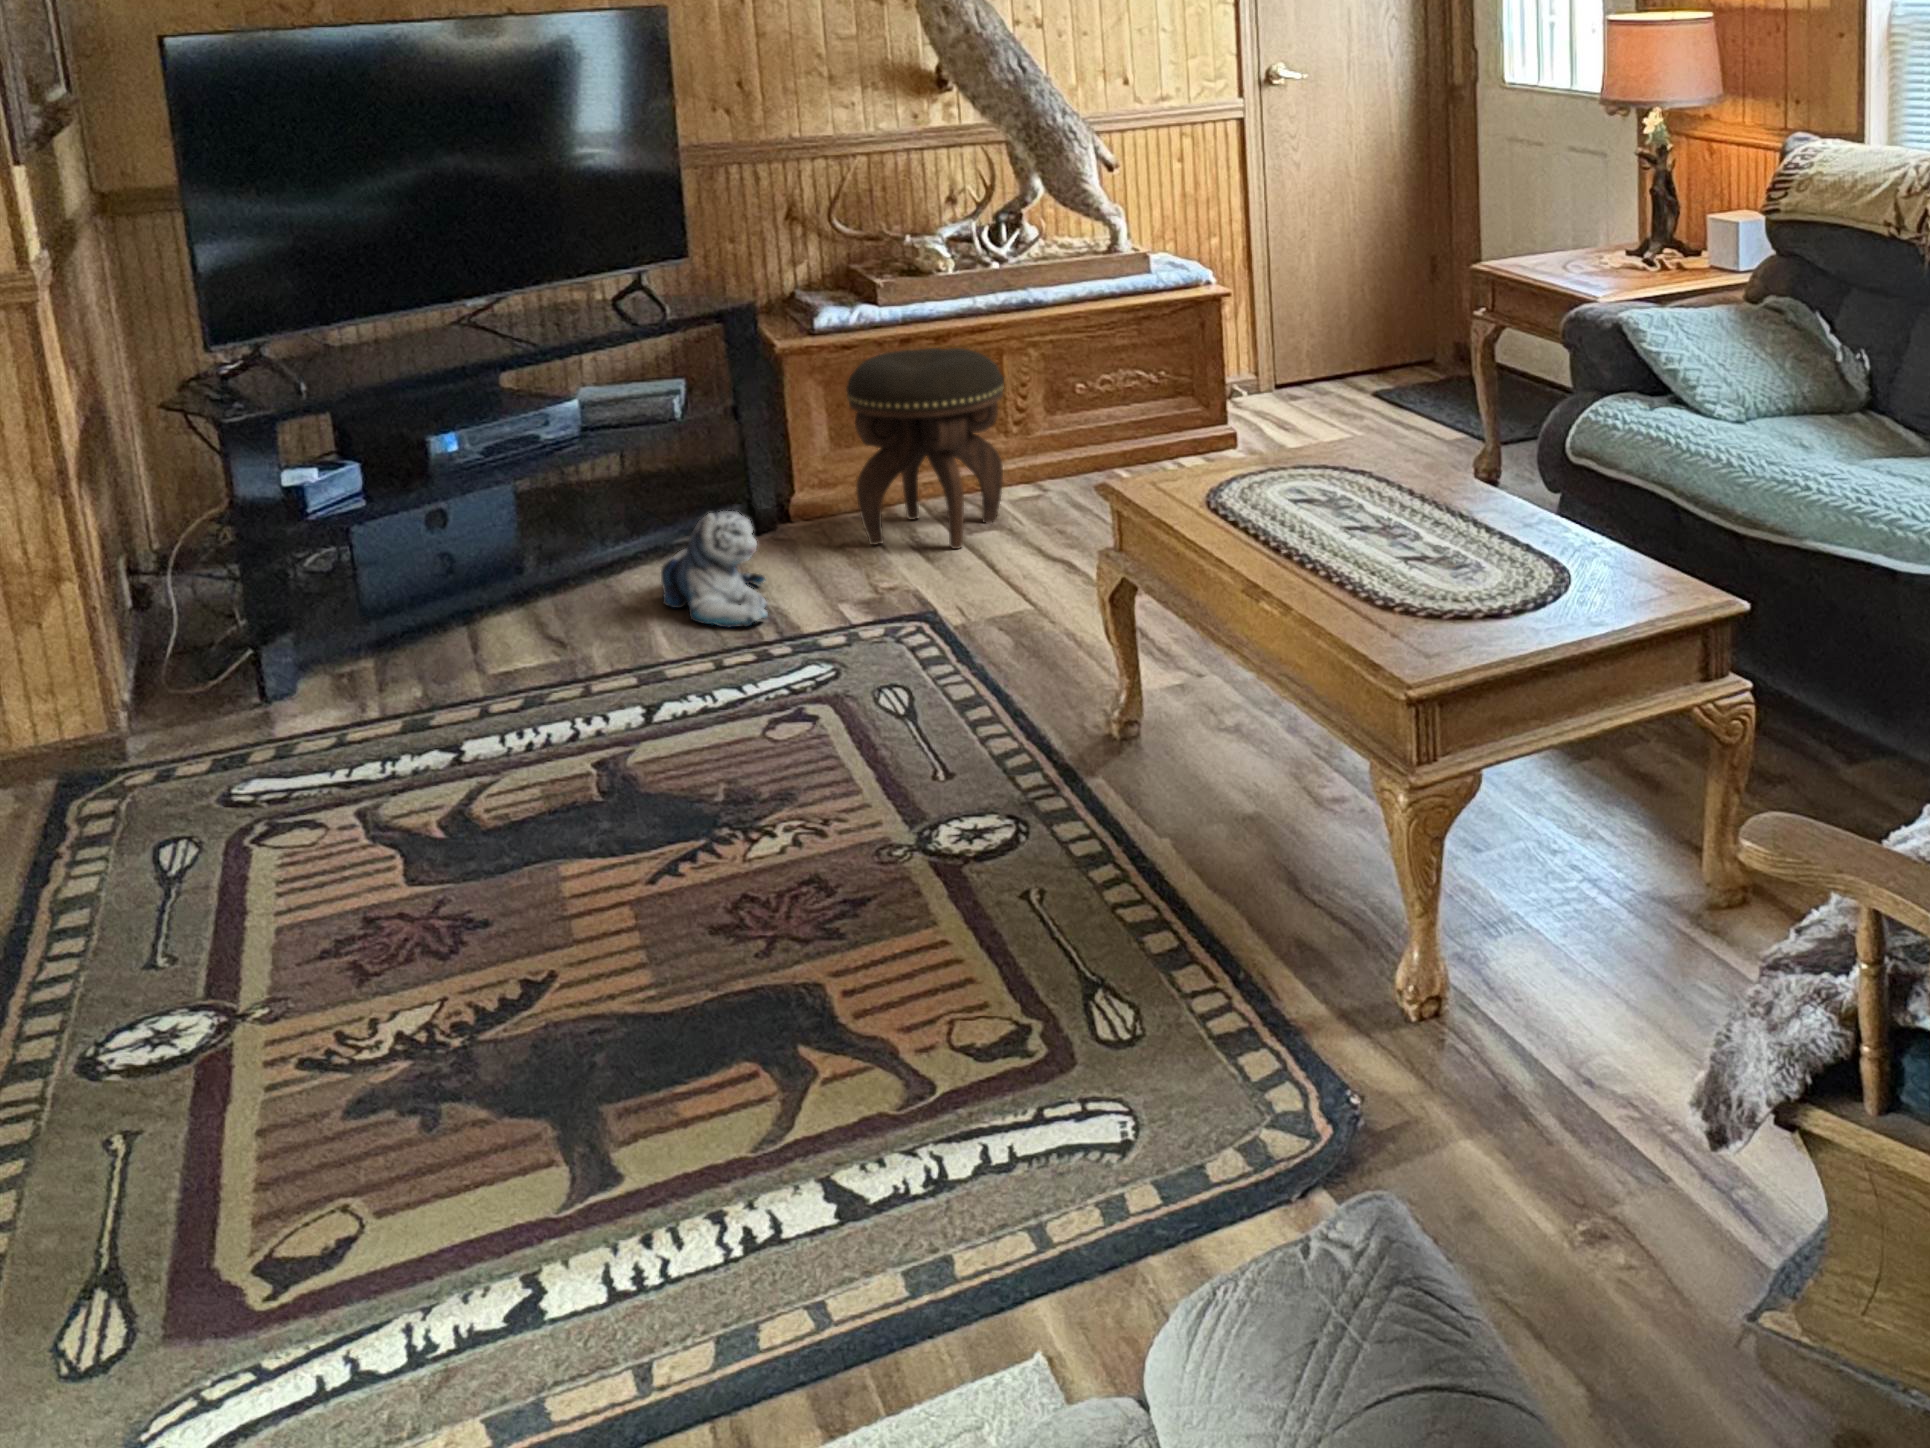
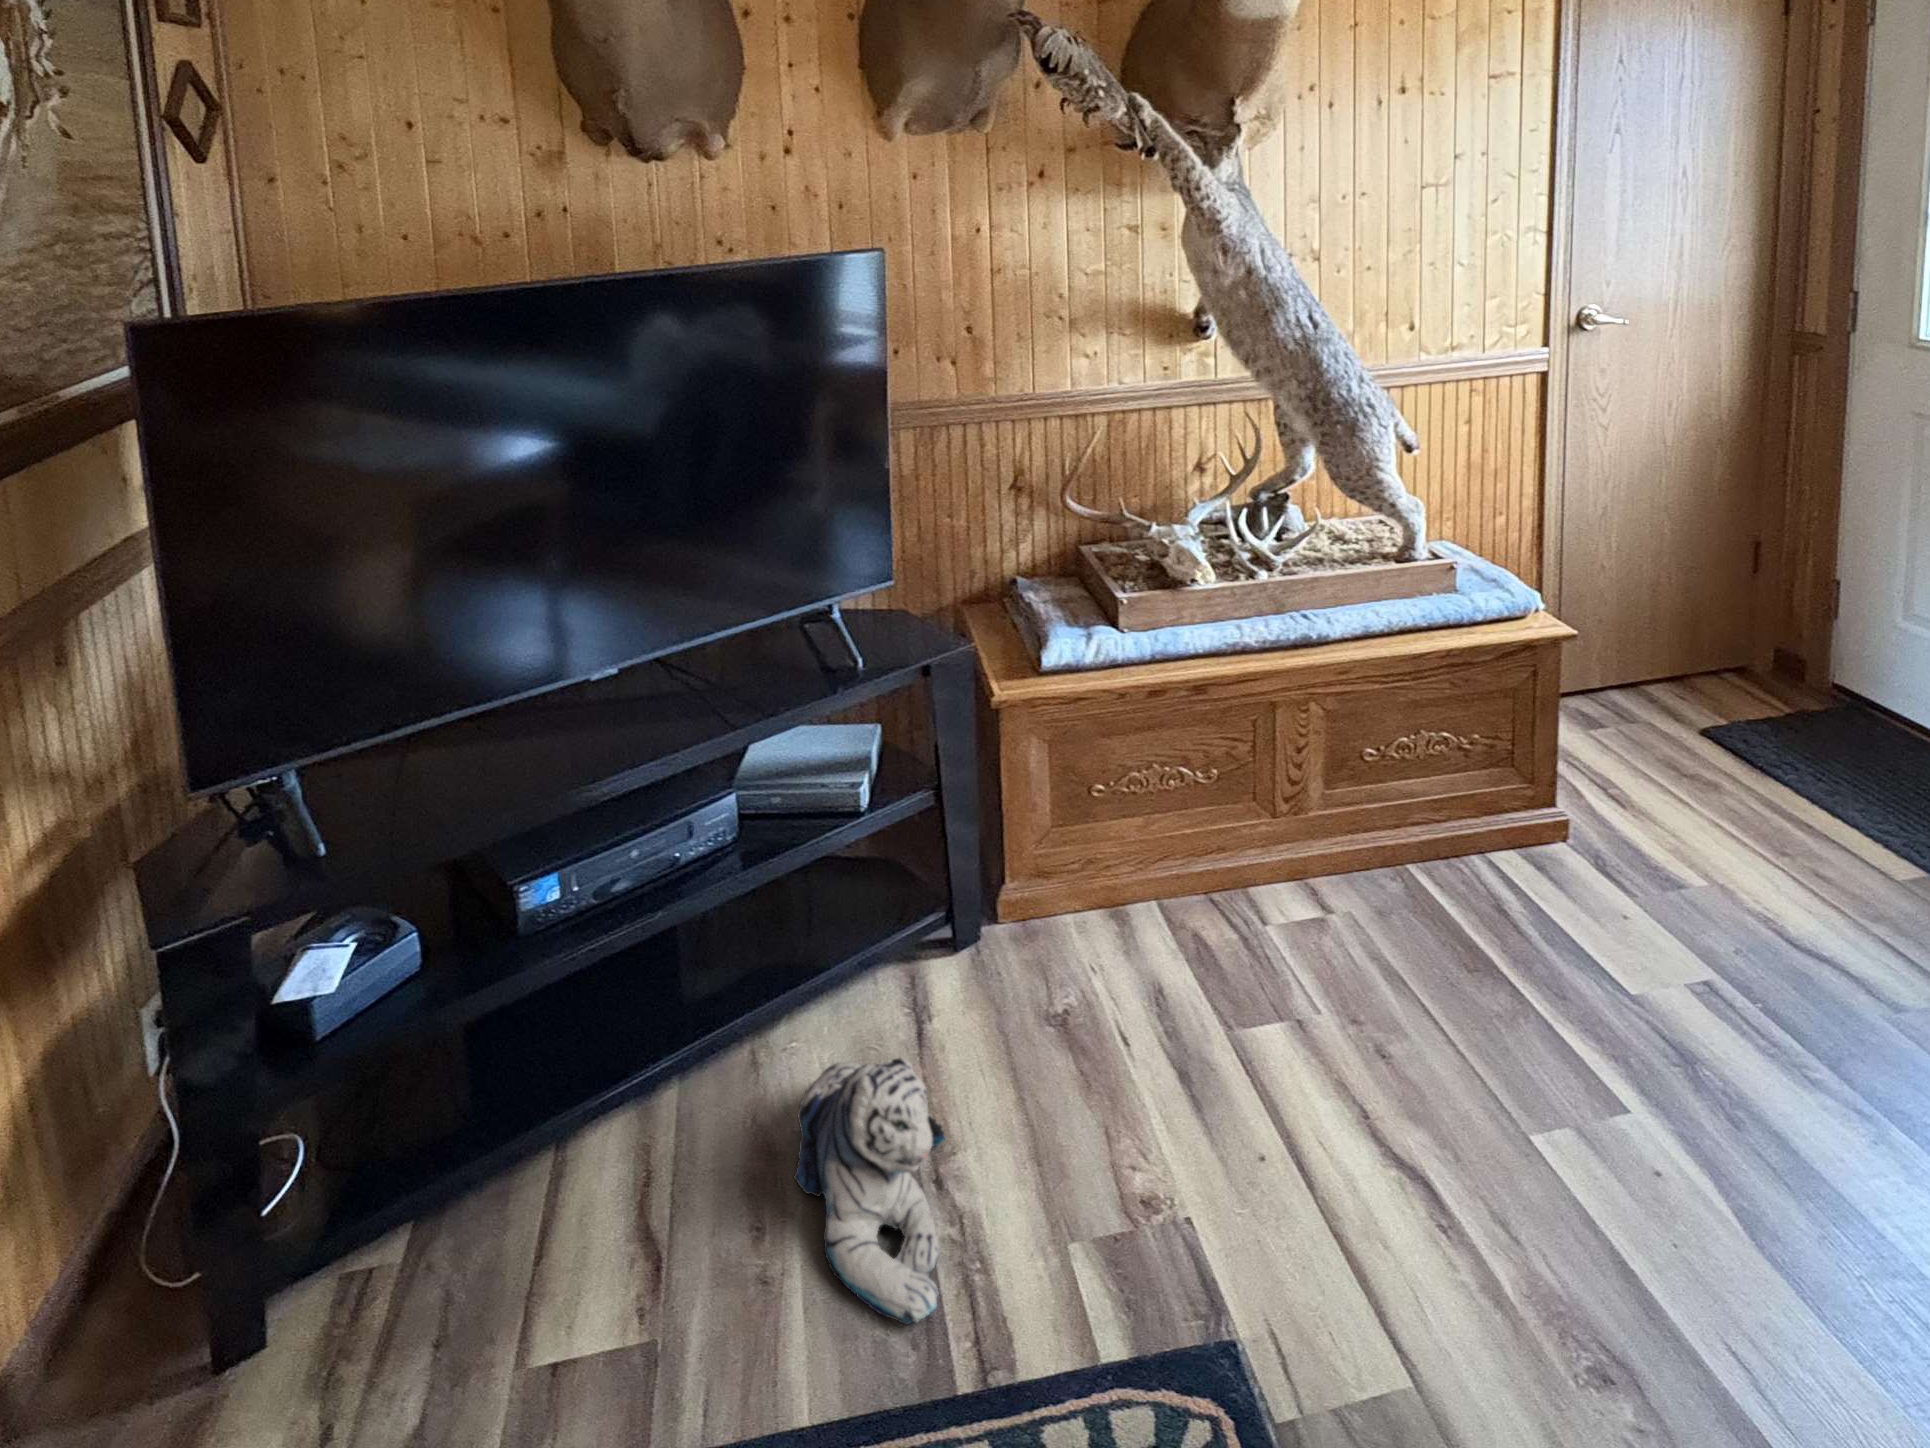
footstool: present [846,348,1004,549] -> none [1077,736,1305,1093]

